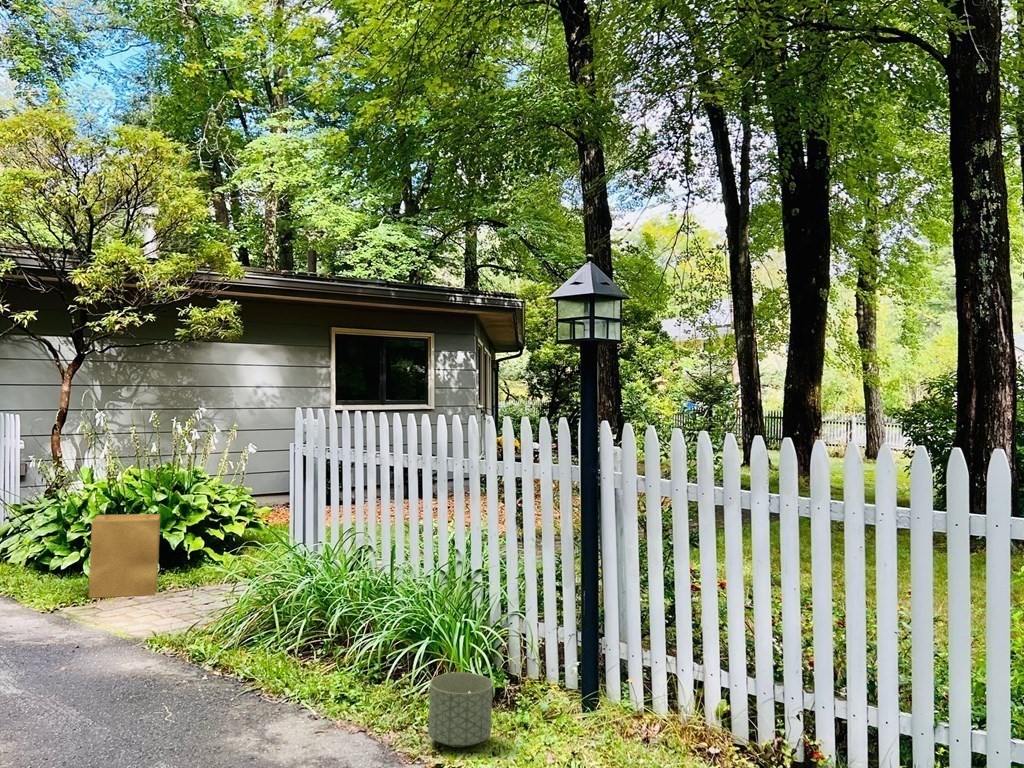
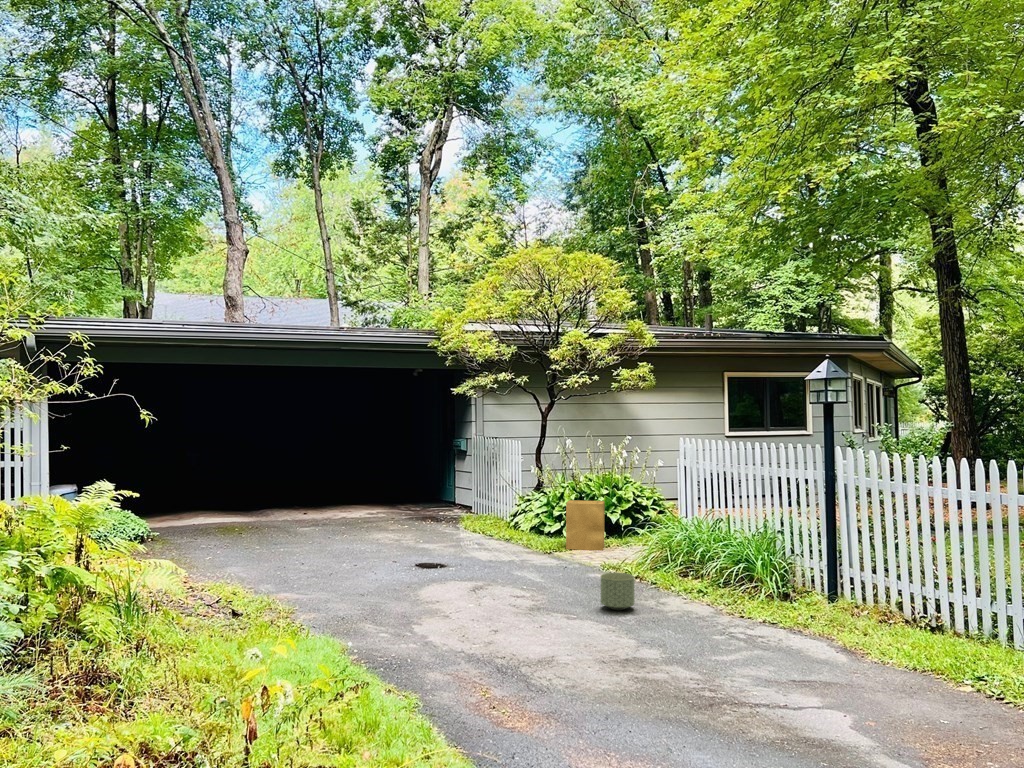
planter: present [428,672,493,748] -> present [601,573,634,610]

